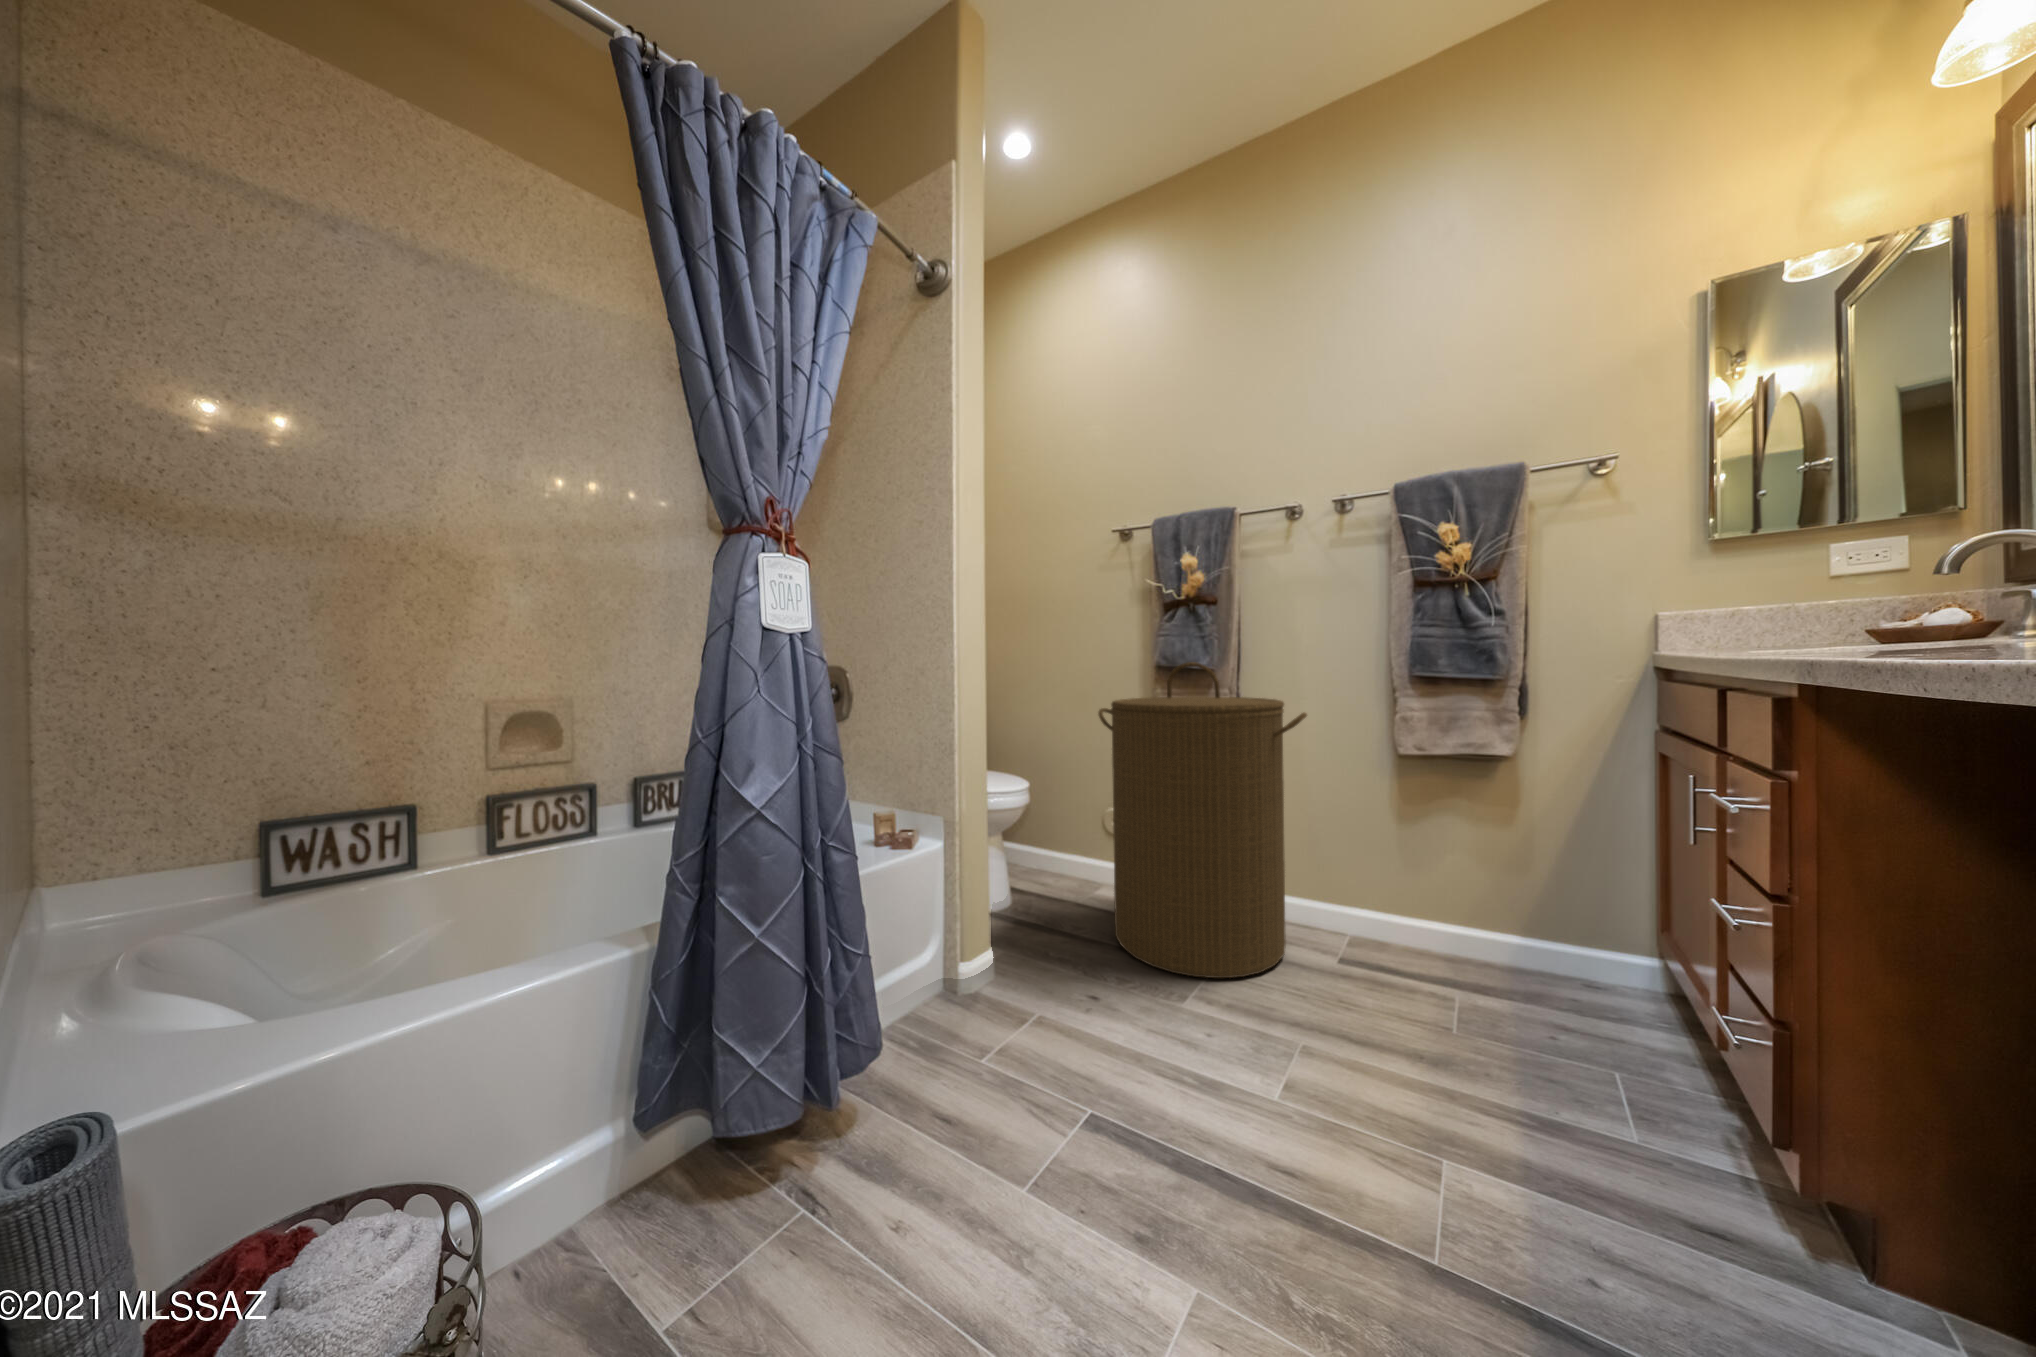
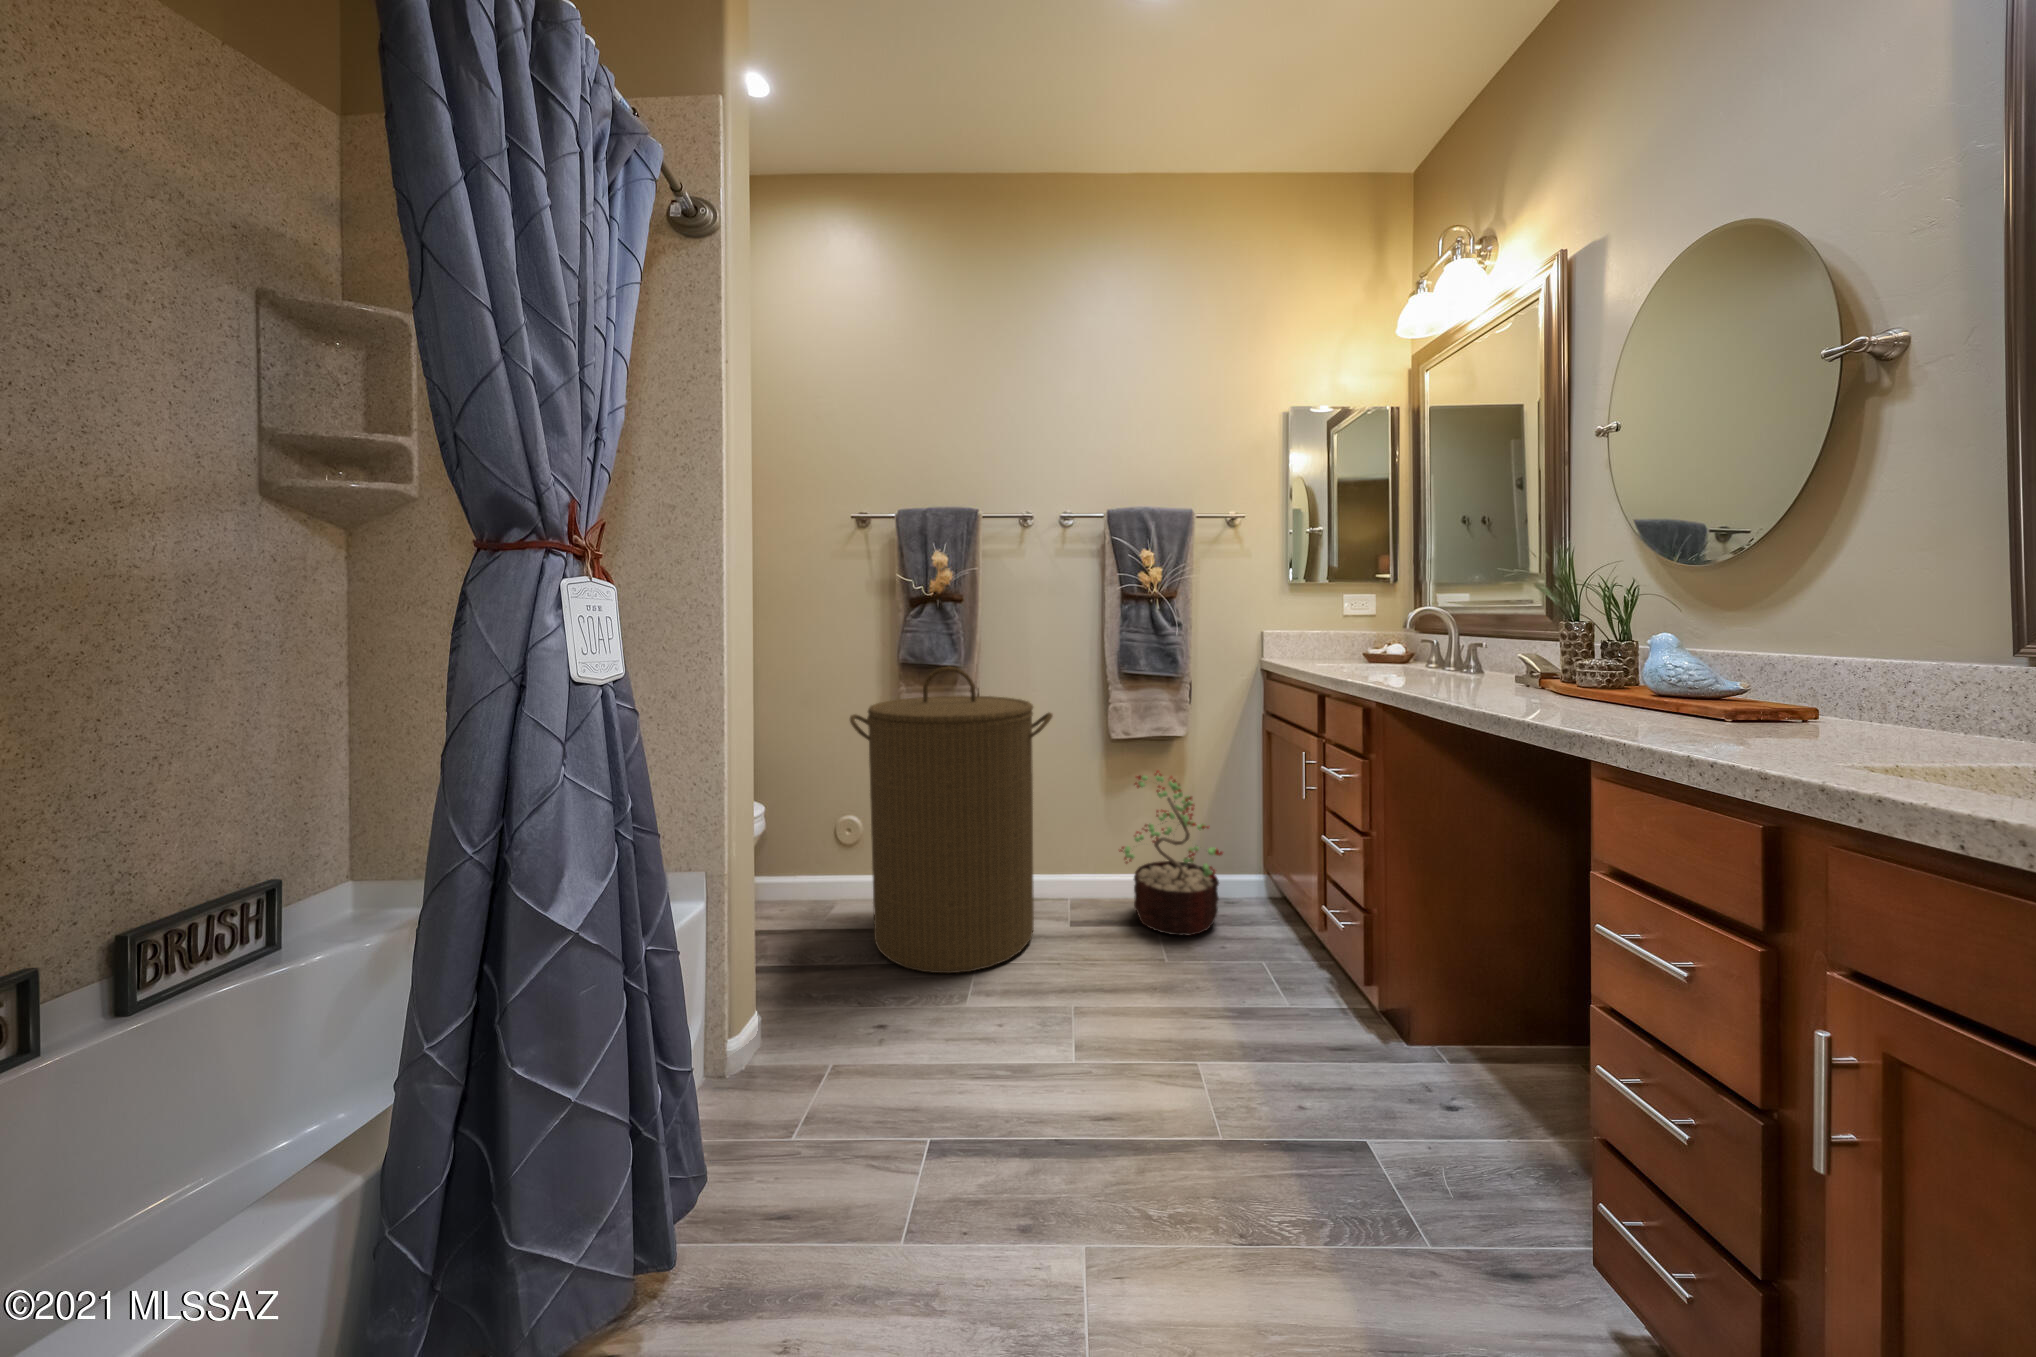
decorative plant: none [1407,793,1565,1014] -> present [1119,771,1222,936]

